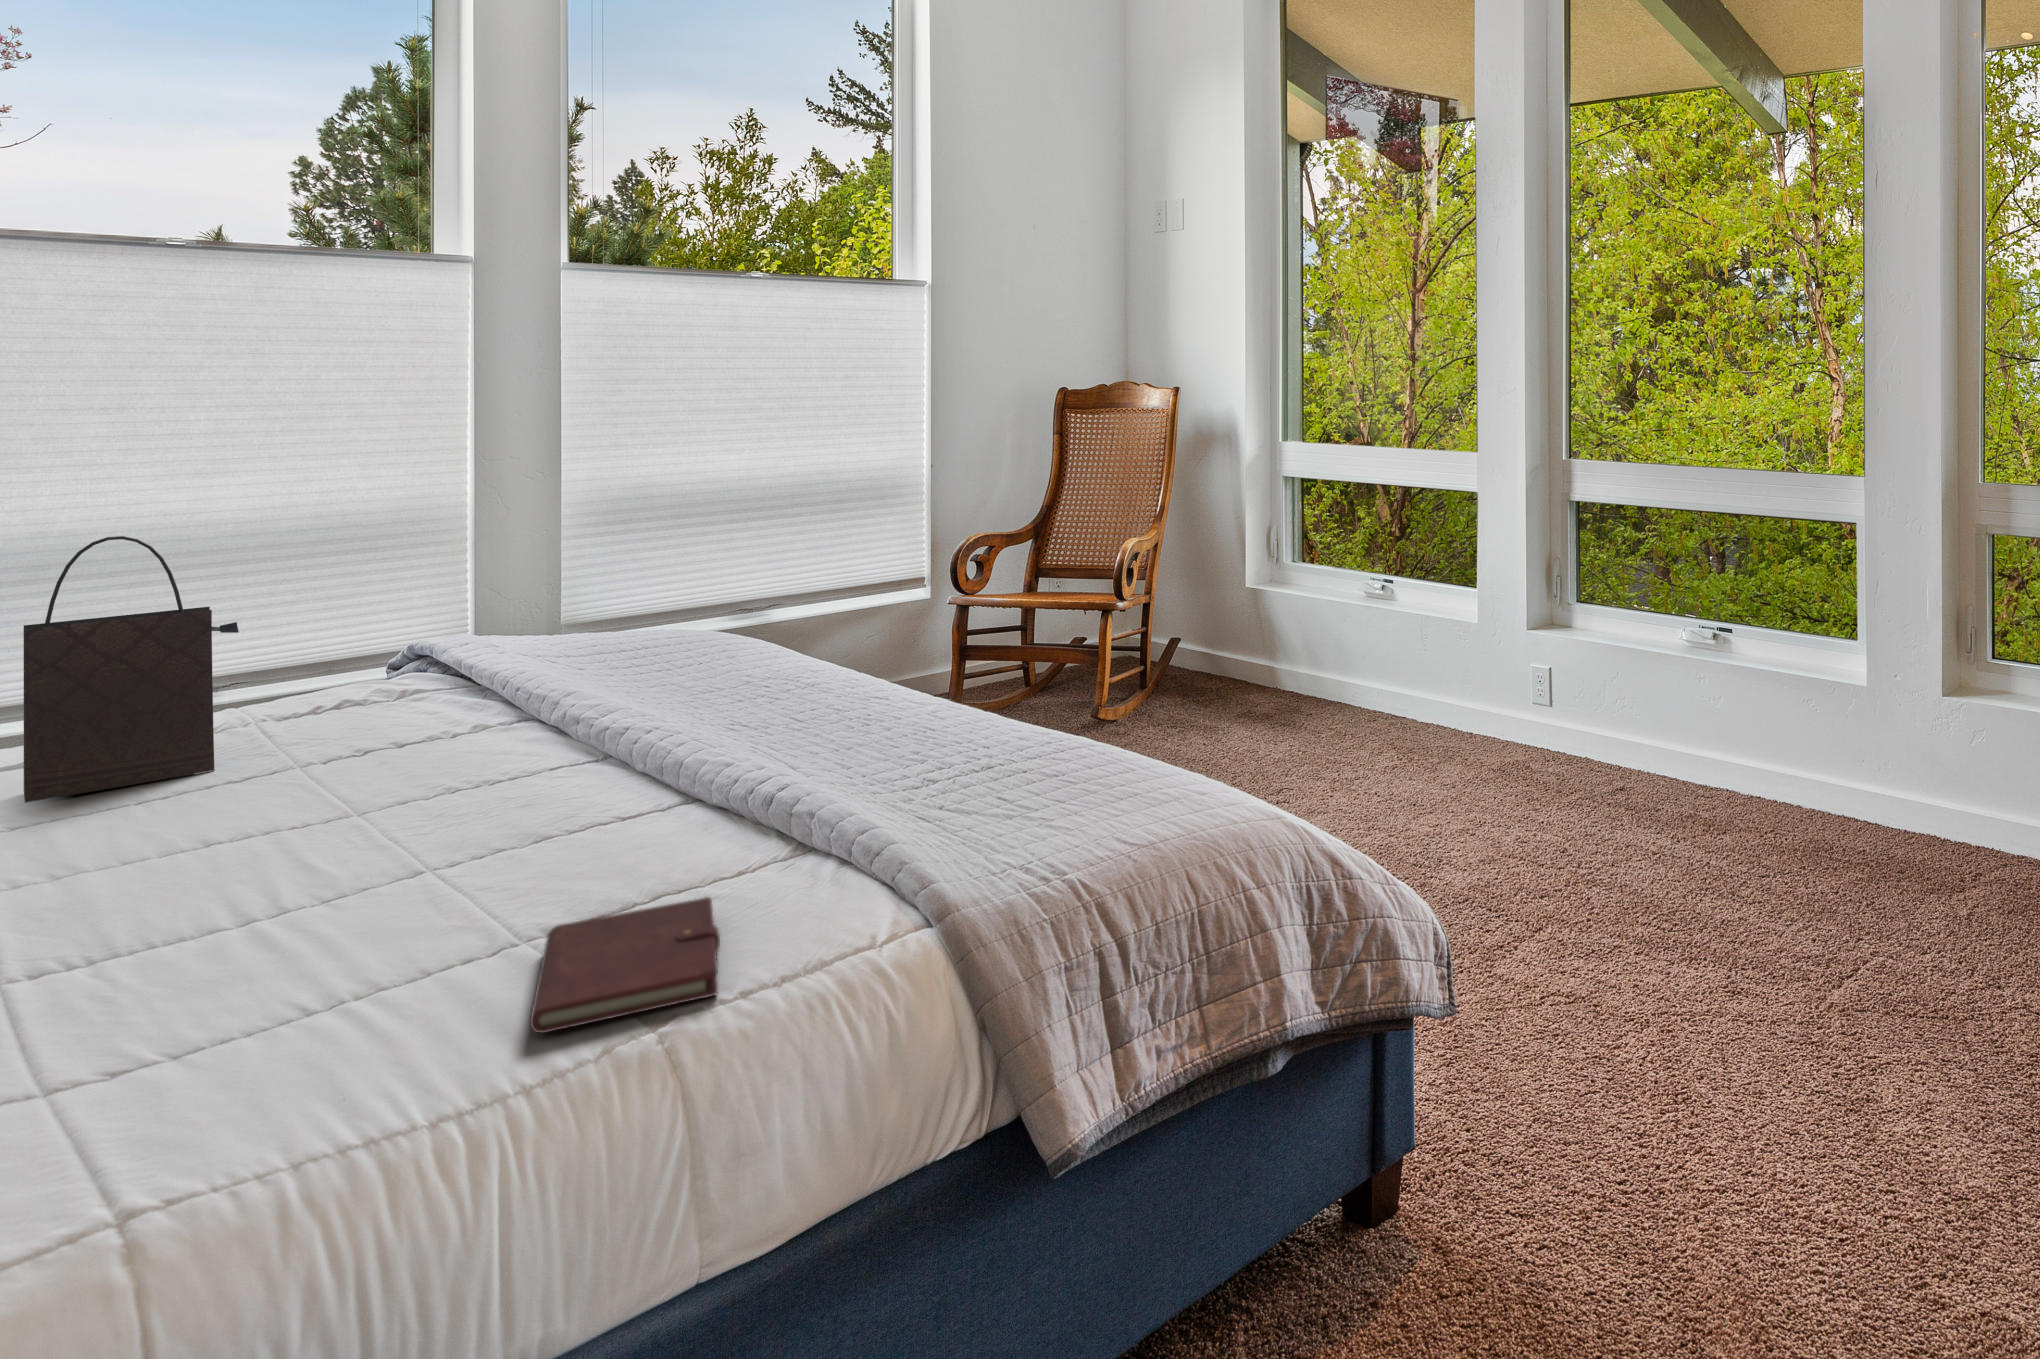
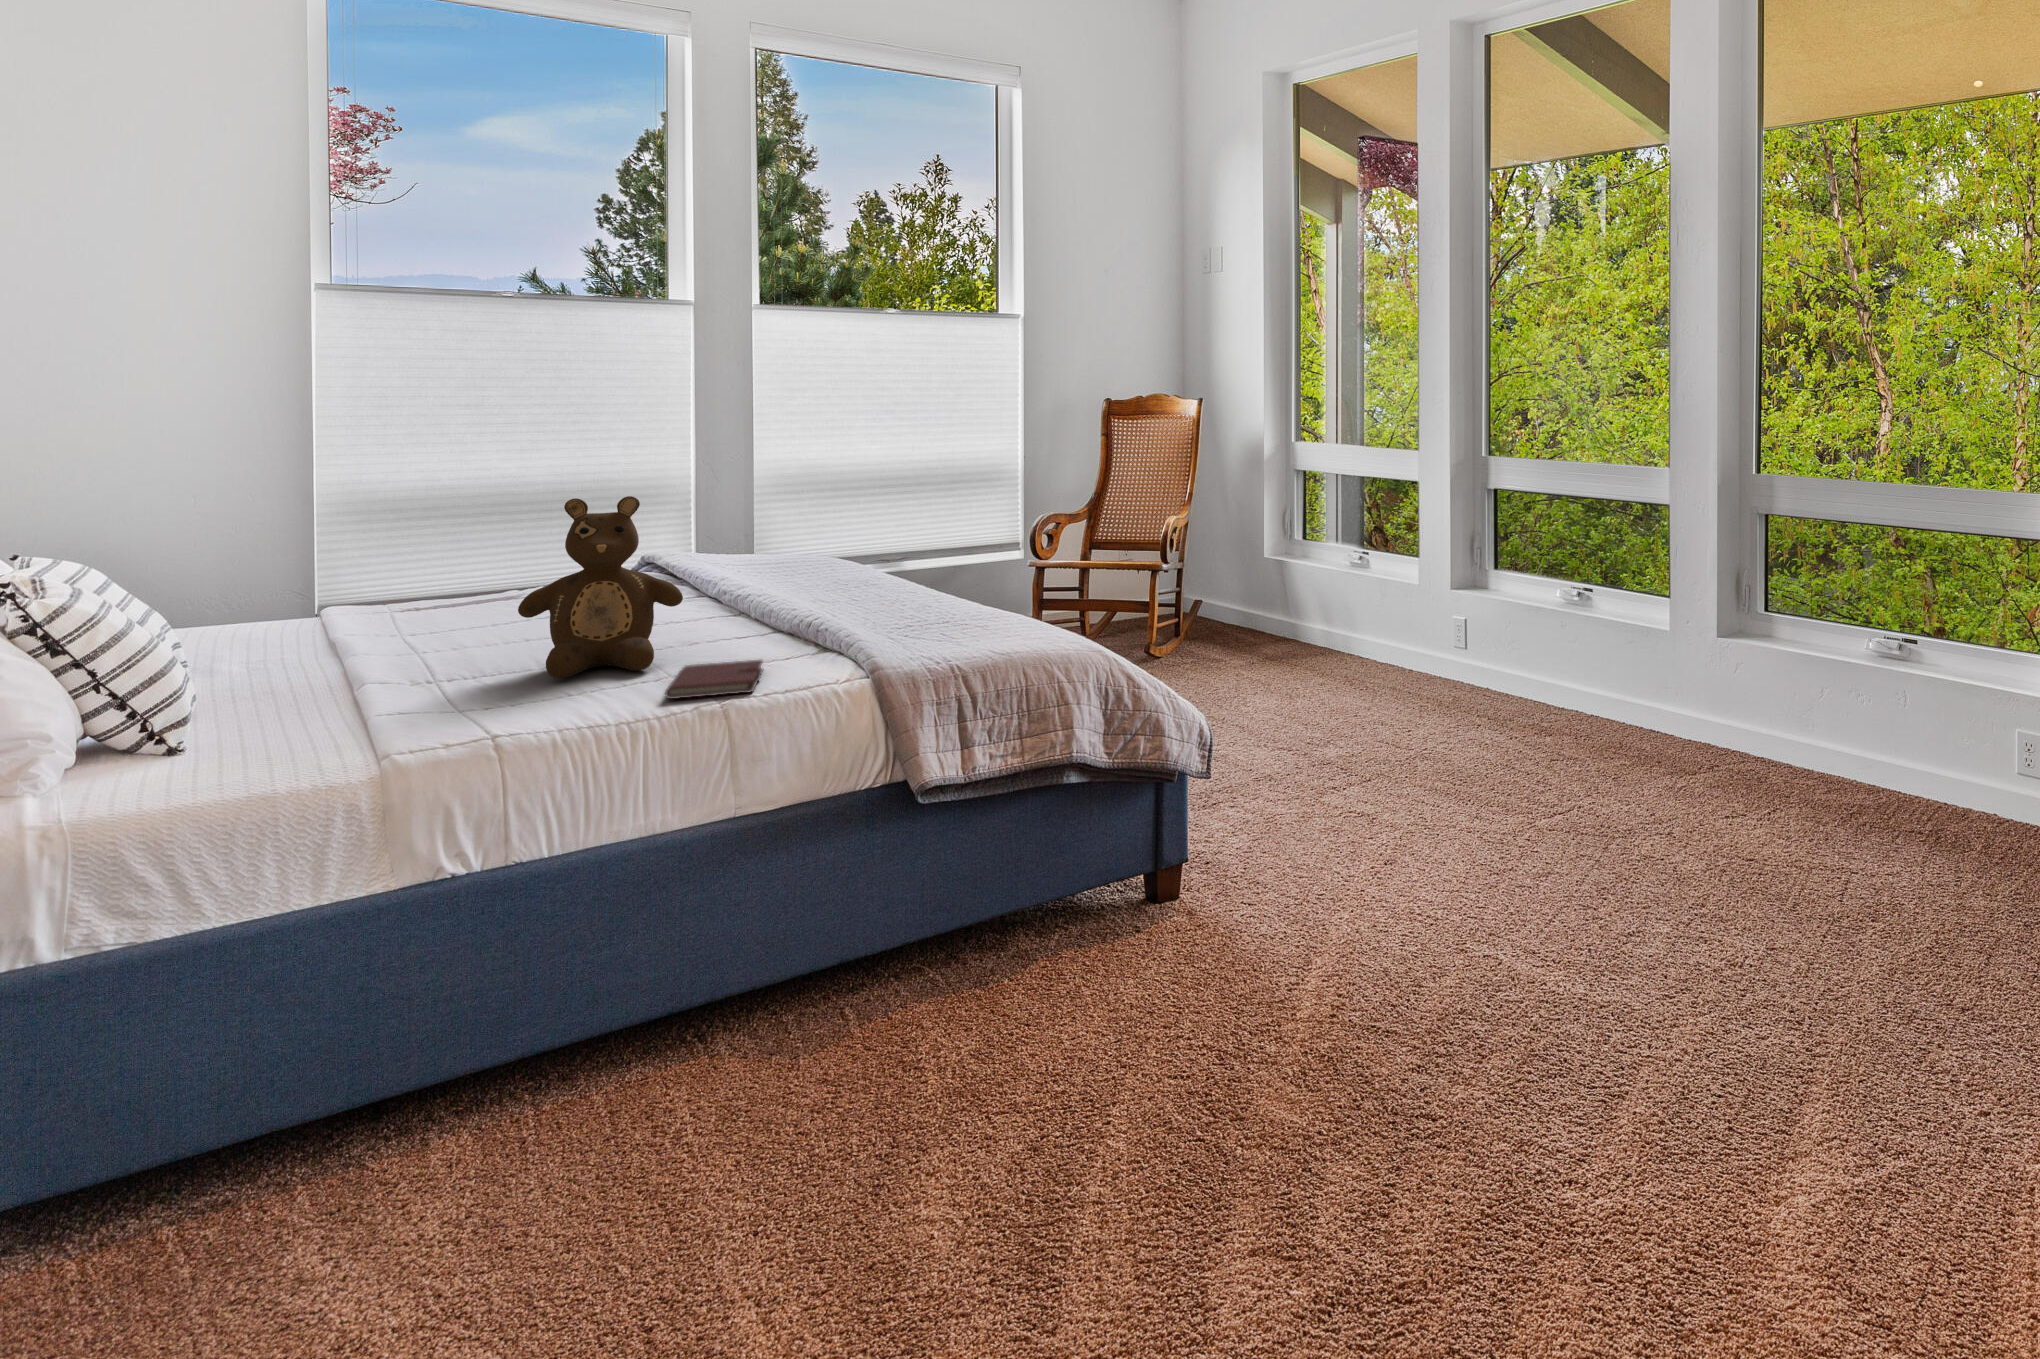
handbag: present [24,536,239,803] -> none [435,477,543,623]
teddy bear: none [186,589,532,971] -> present [518,496,683,678]

